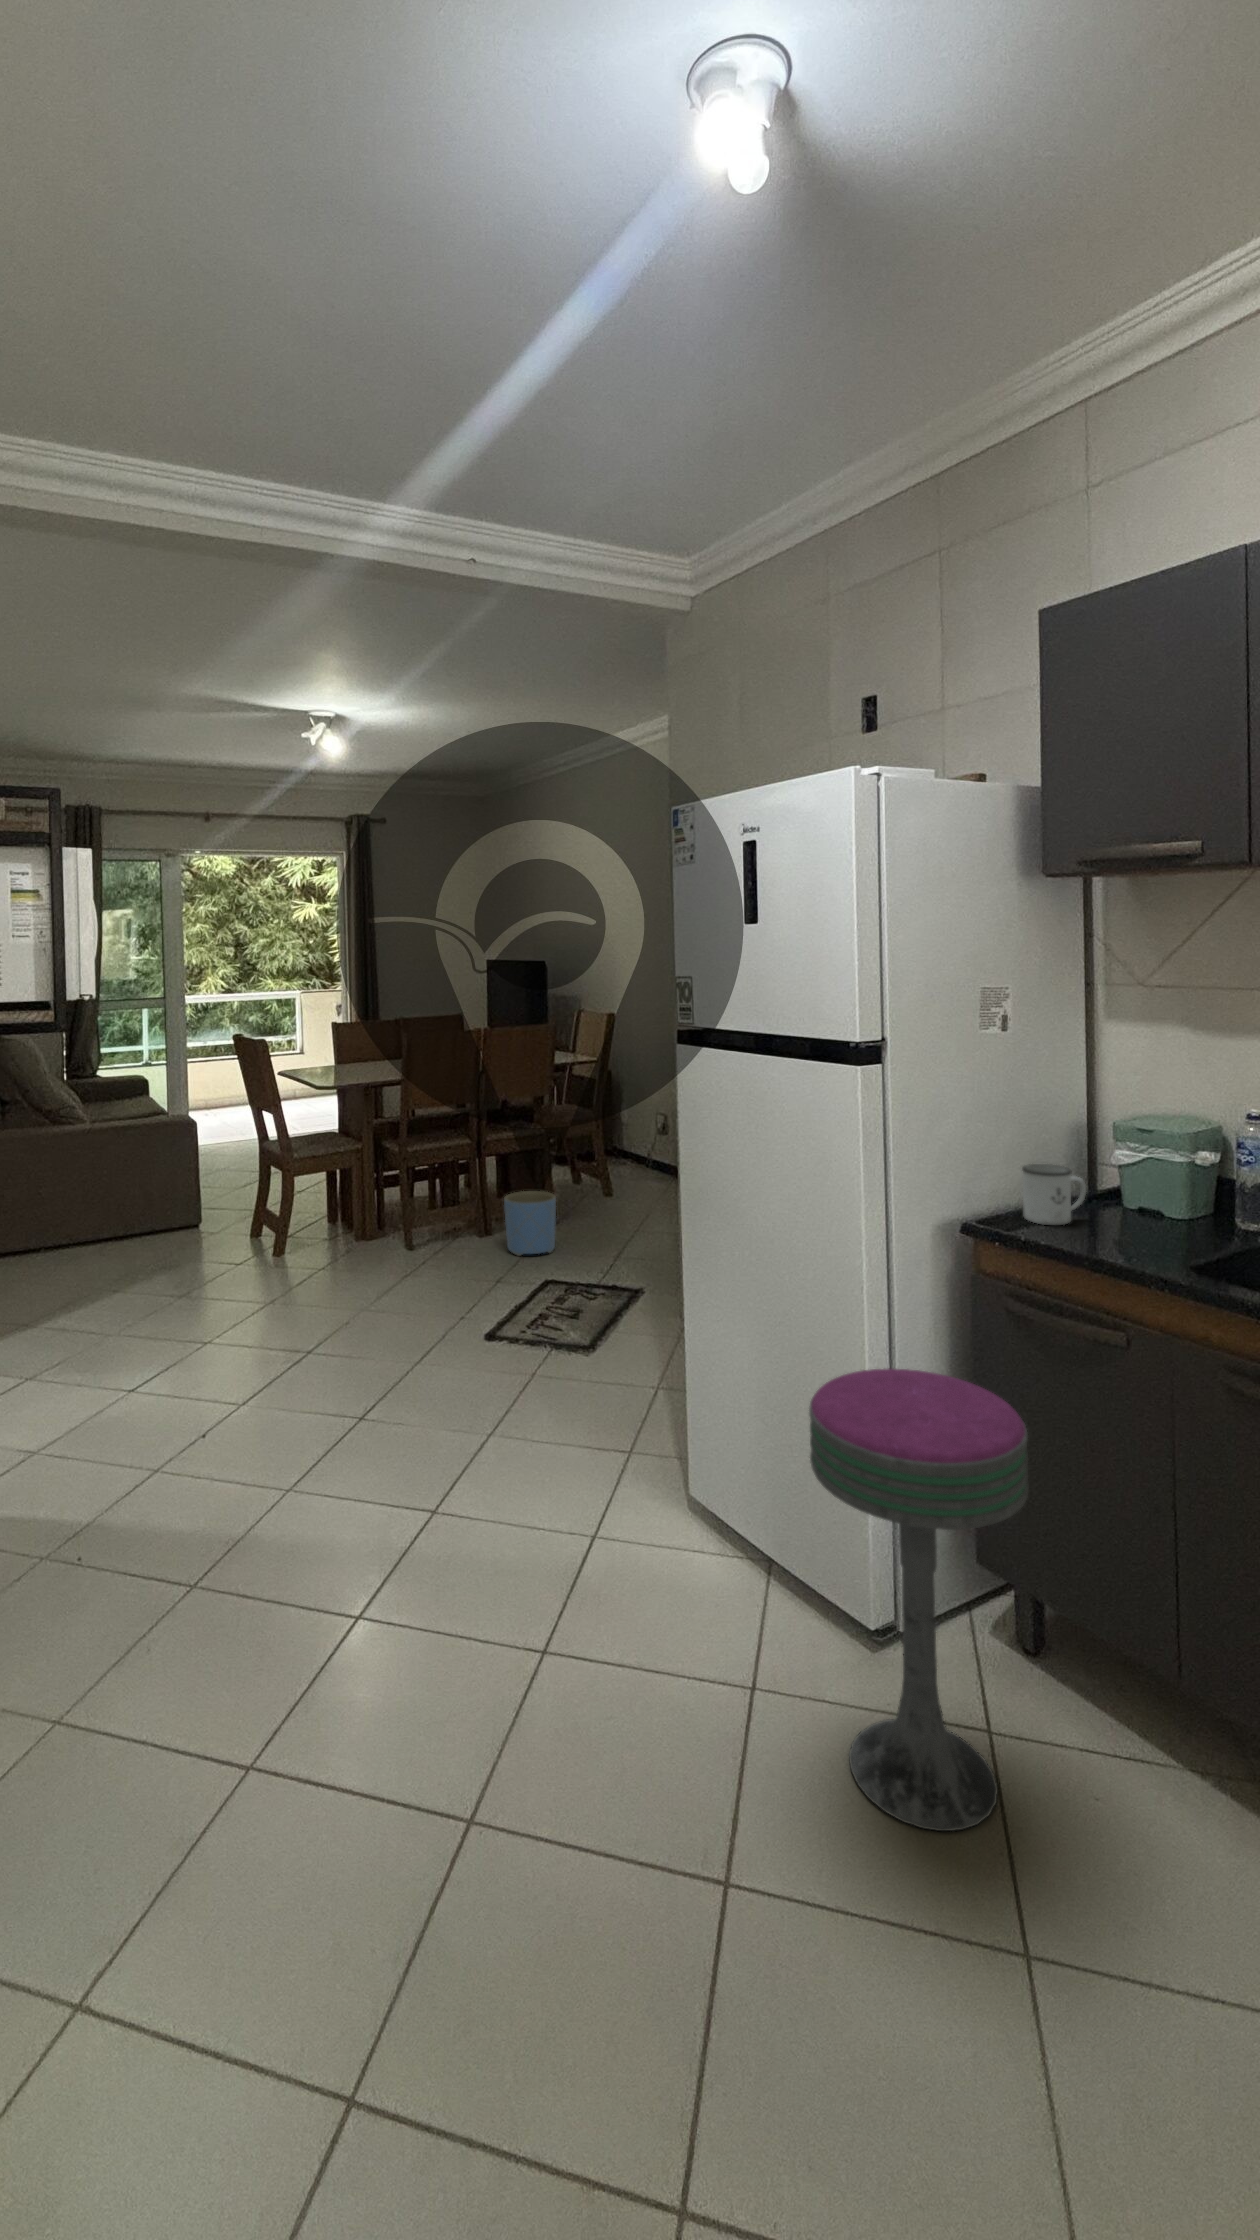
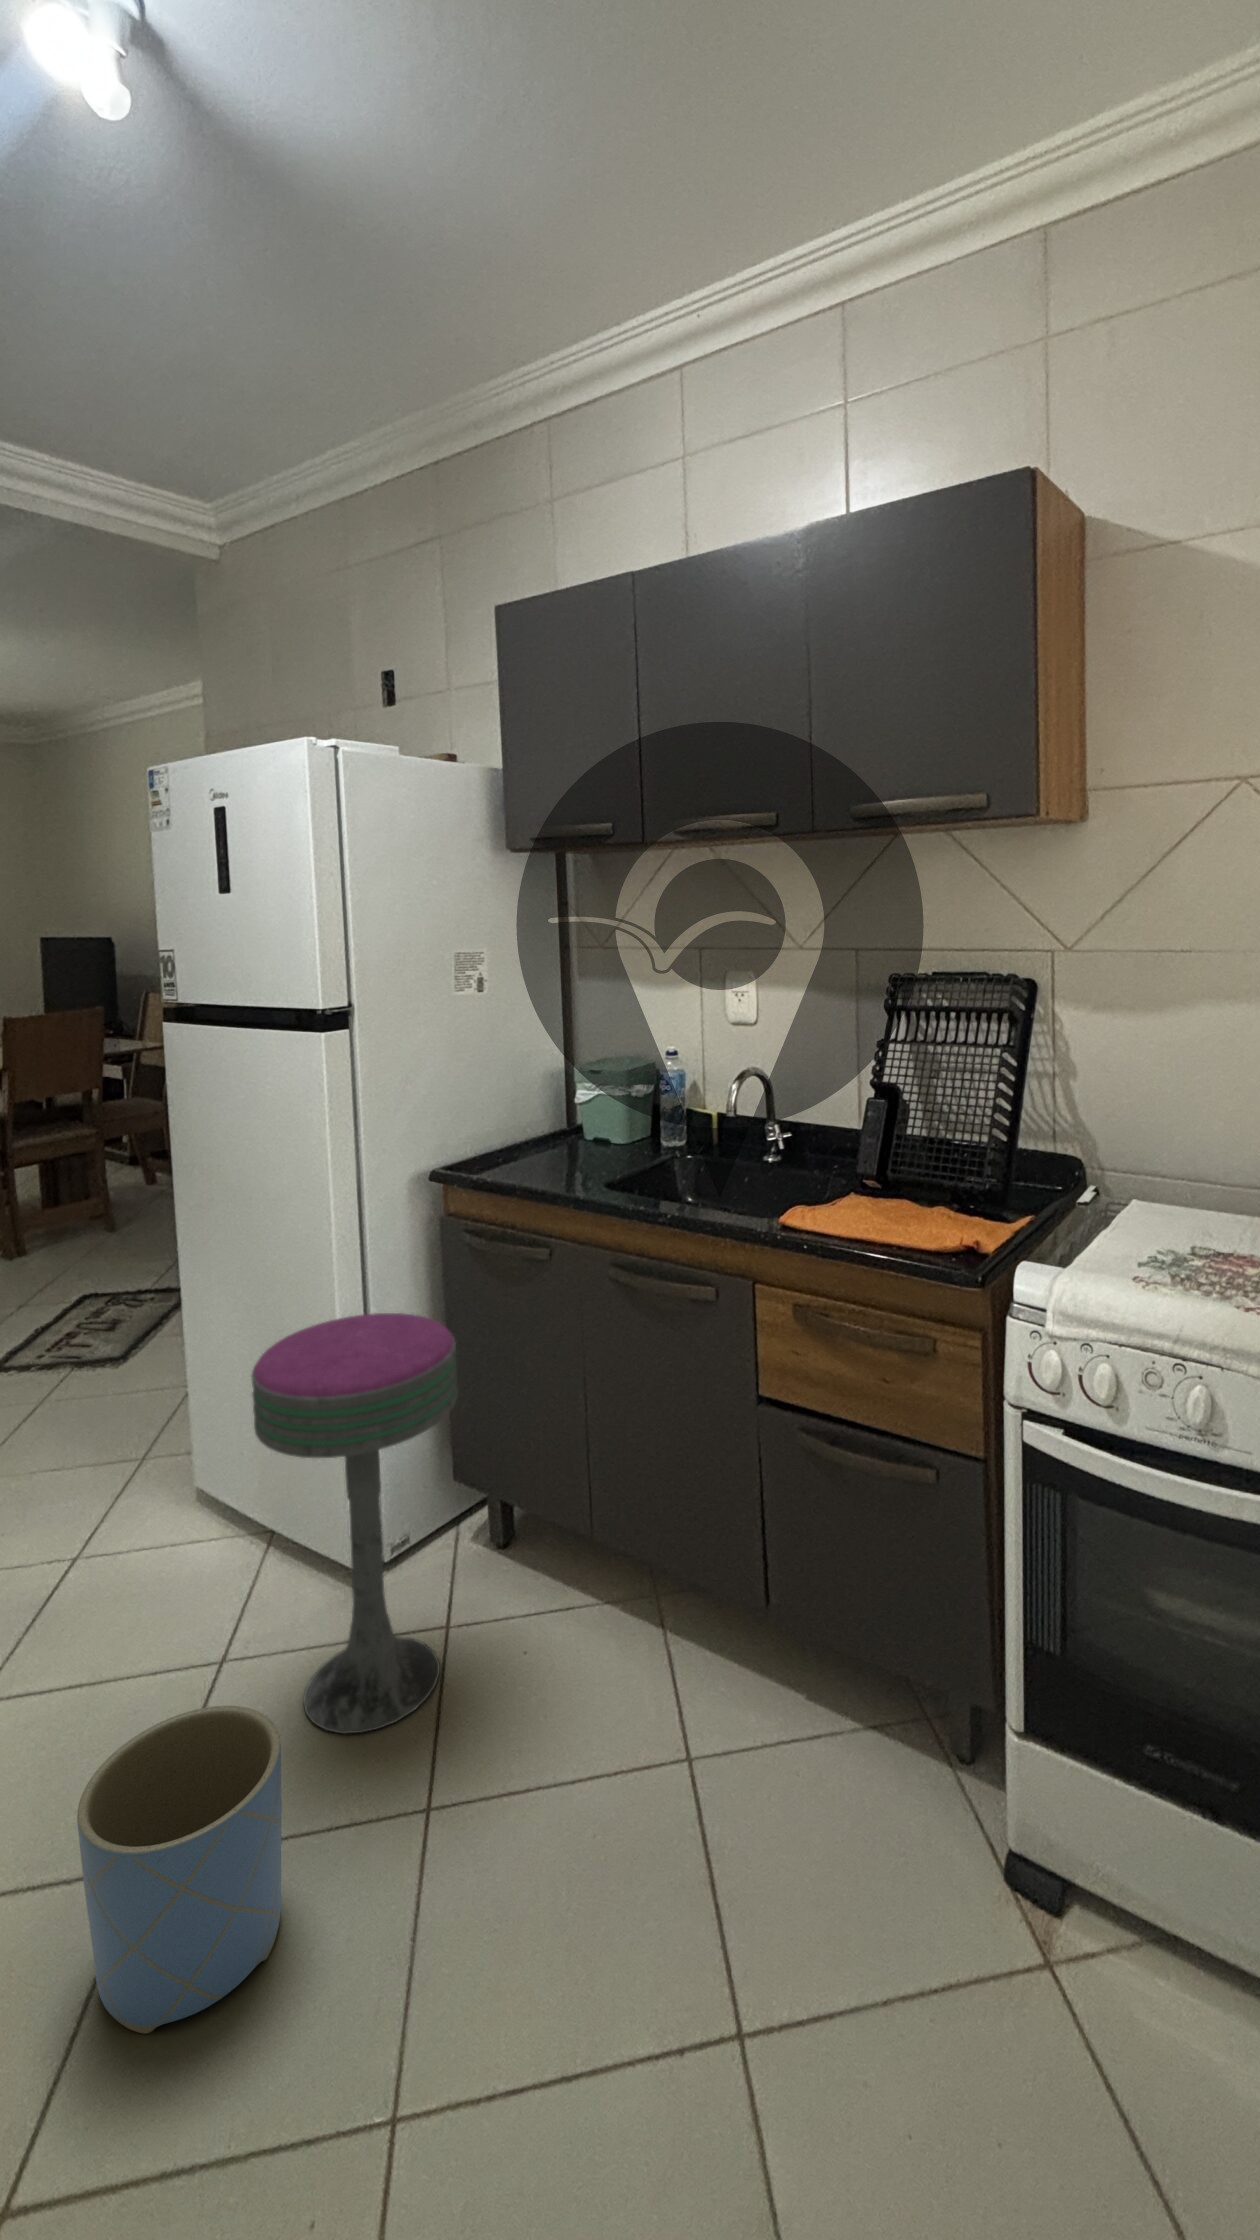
mug: present [1022,1164,1086,1225] -> none [489,1110,545,1164]
planter: present [504,1191,556,1256] -> present [77,1706,282,2034]

